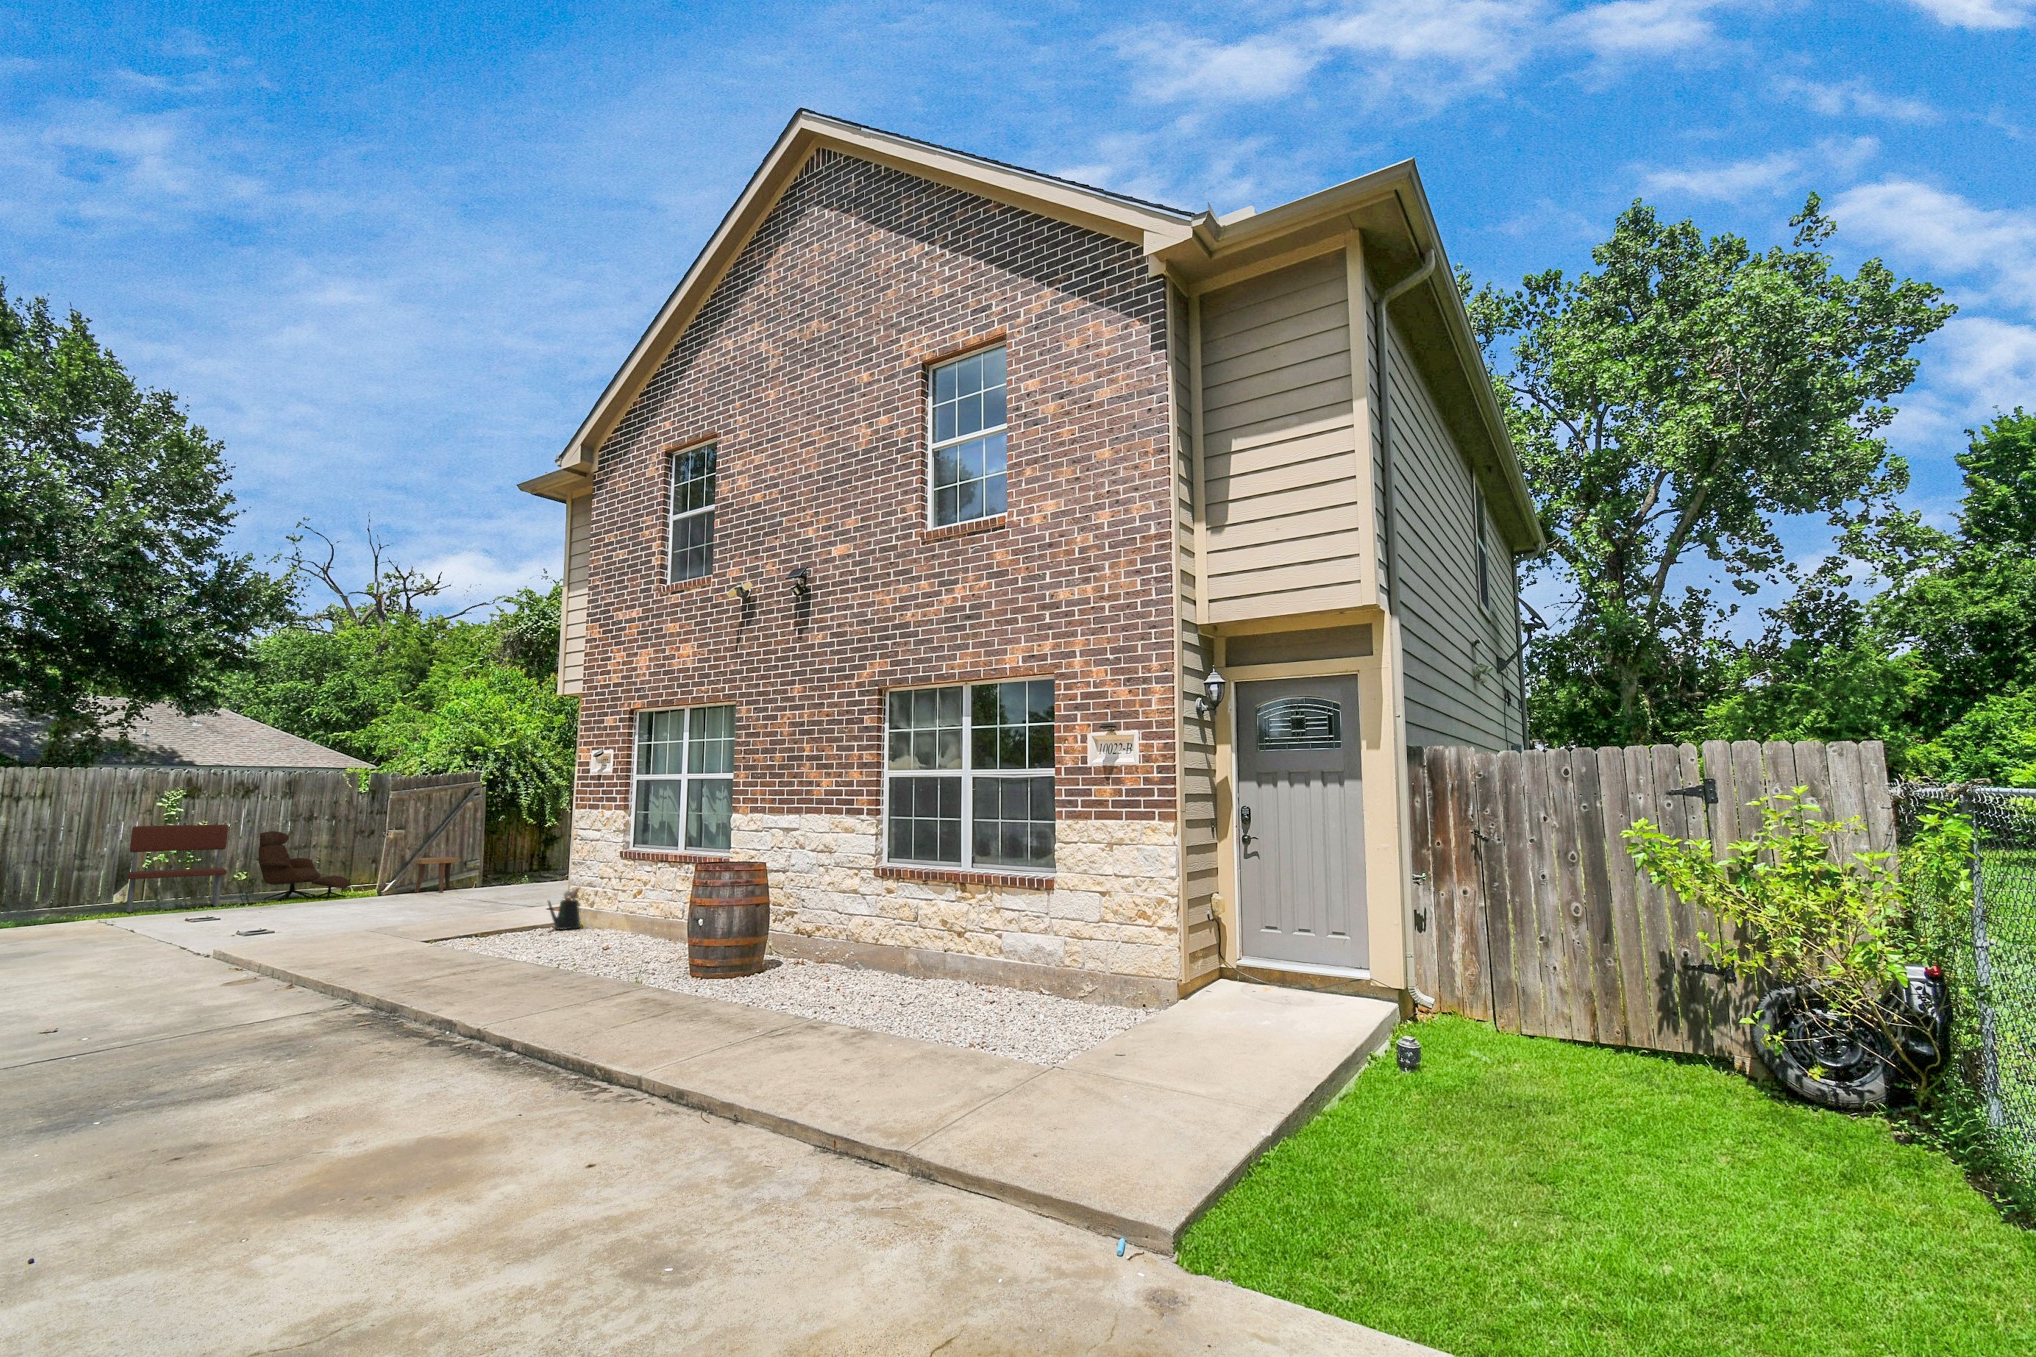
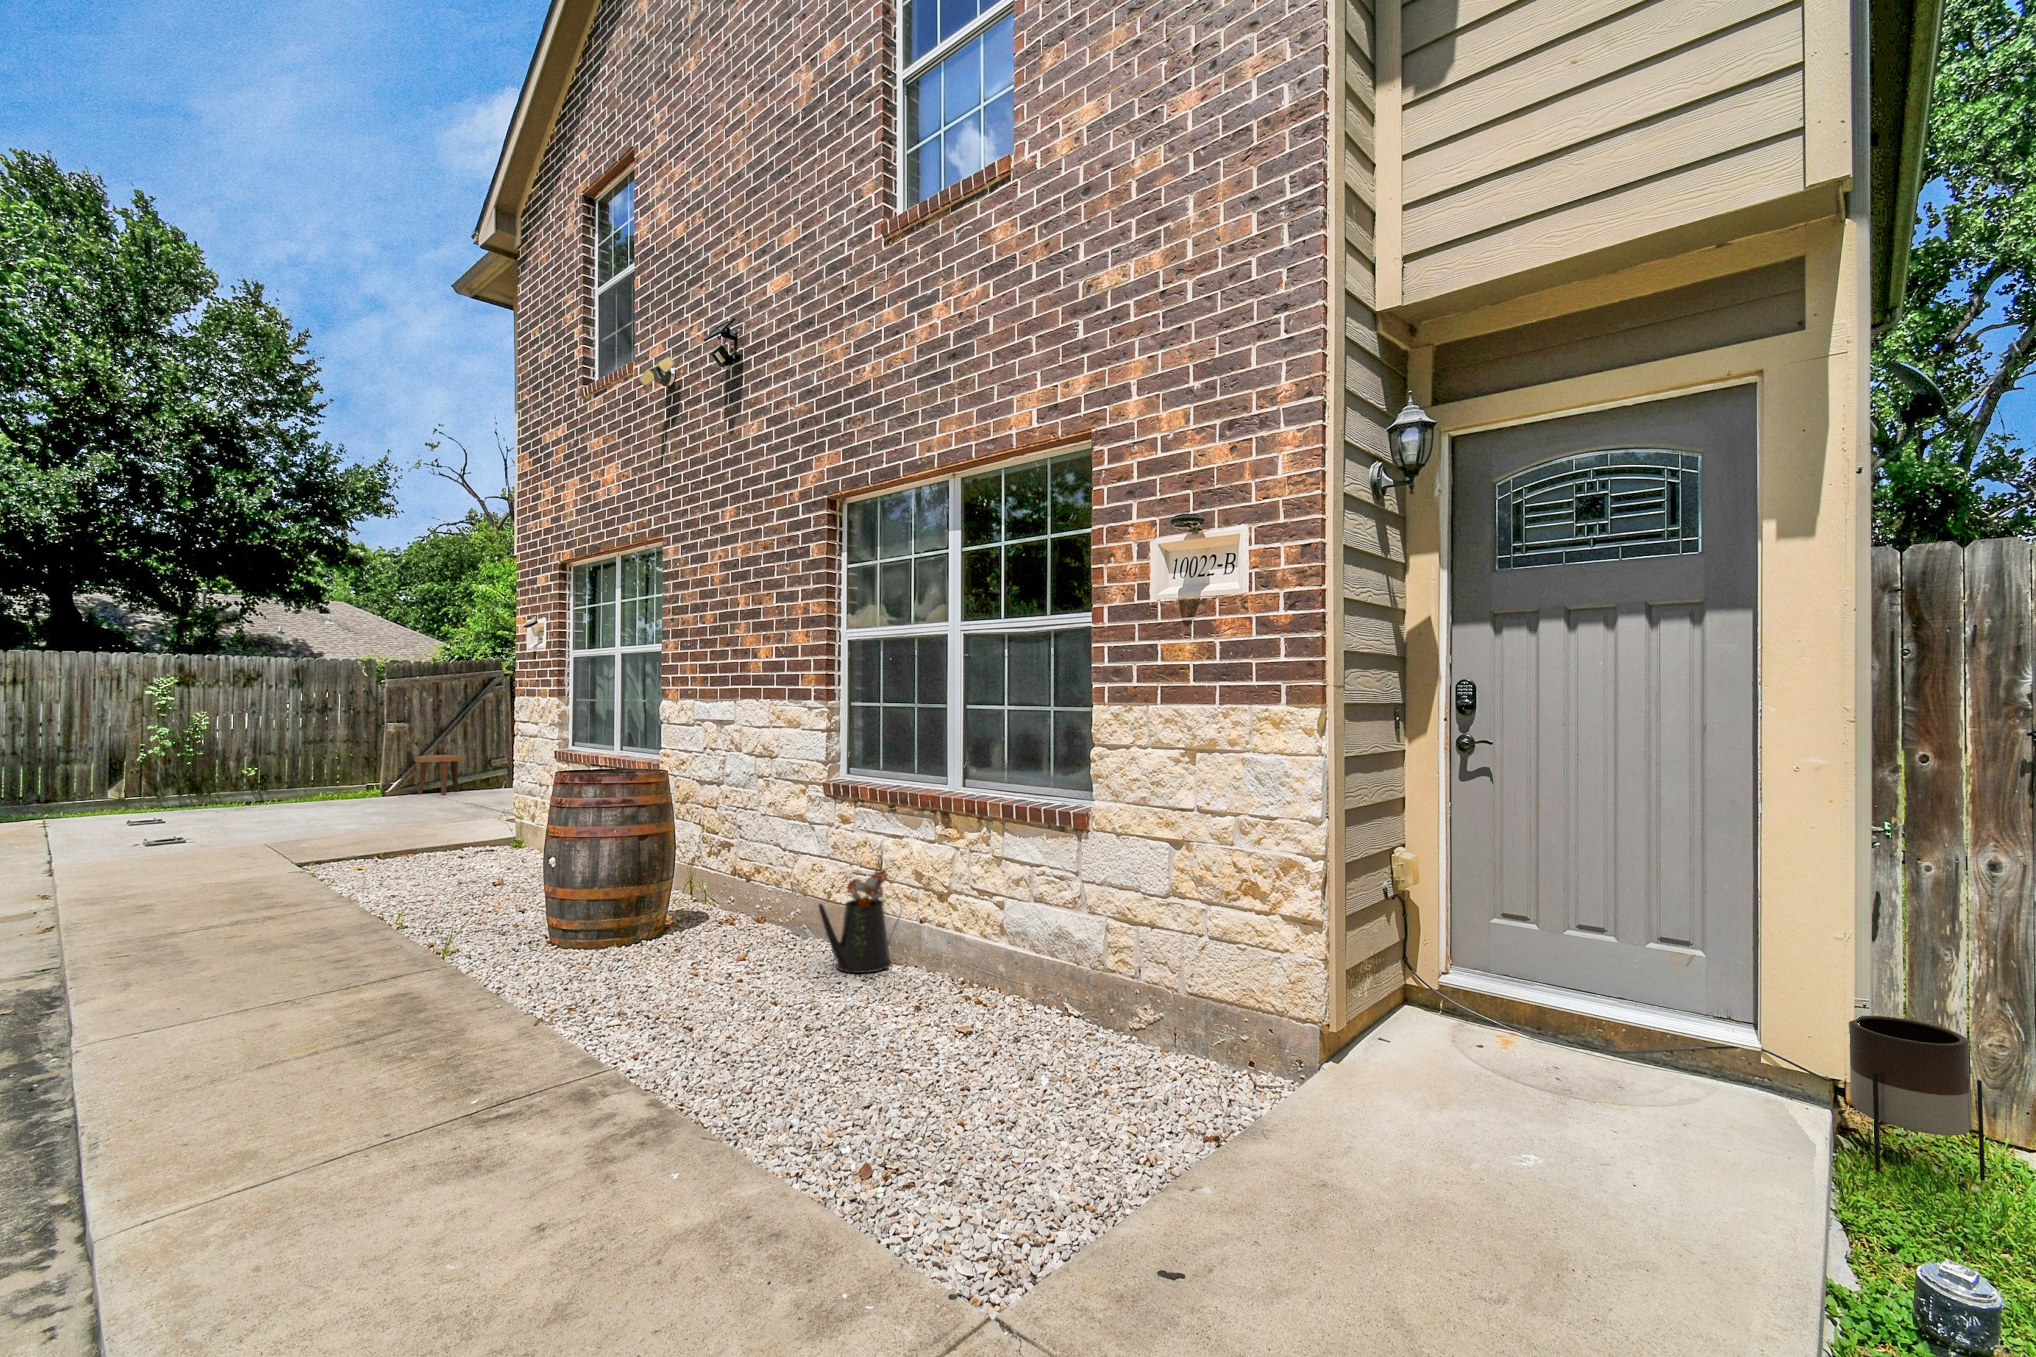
bench: present [126,825,228,913] -> none [82,716,202,814]
lounge chair: present [259,831,351,901] -> none [239,724,346,802]
watering can: present [548,887,580,930] -> present [818,870,900,973]
planter: none [1402,961,1451,1027] -> present [1849,1016,1985,1181]

